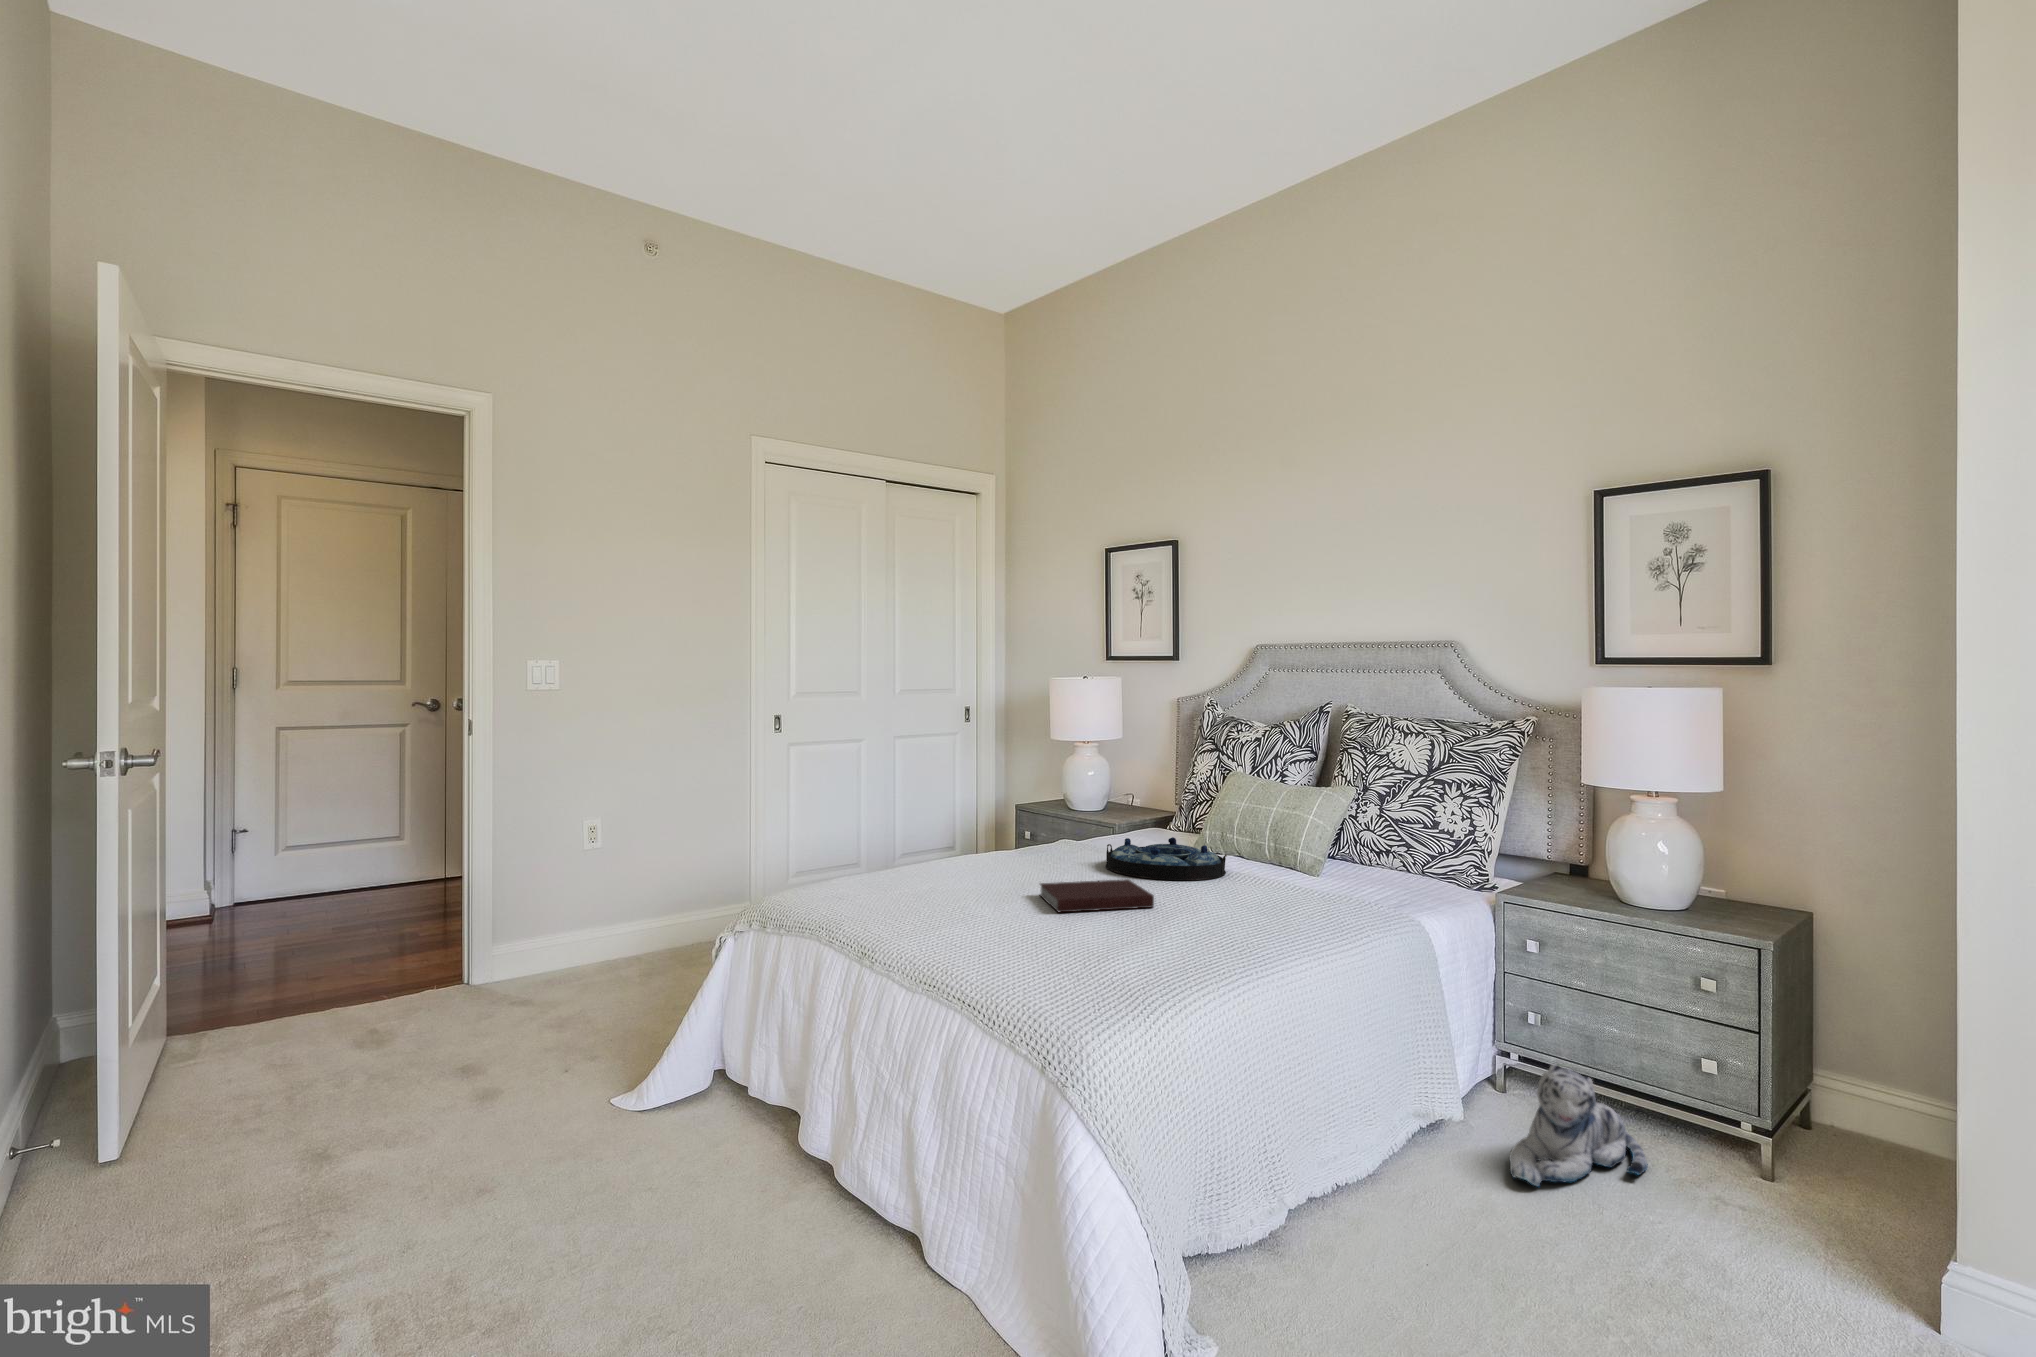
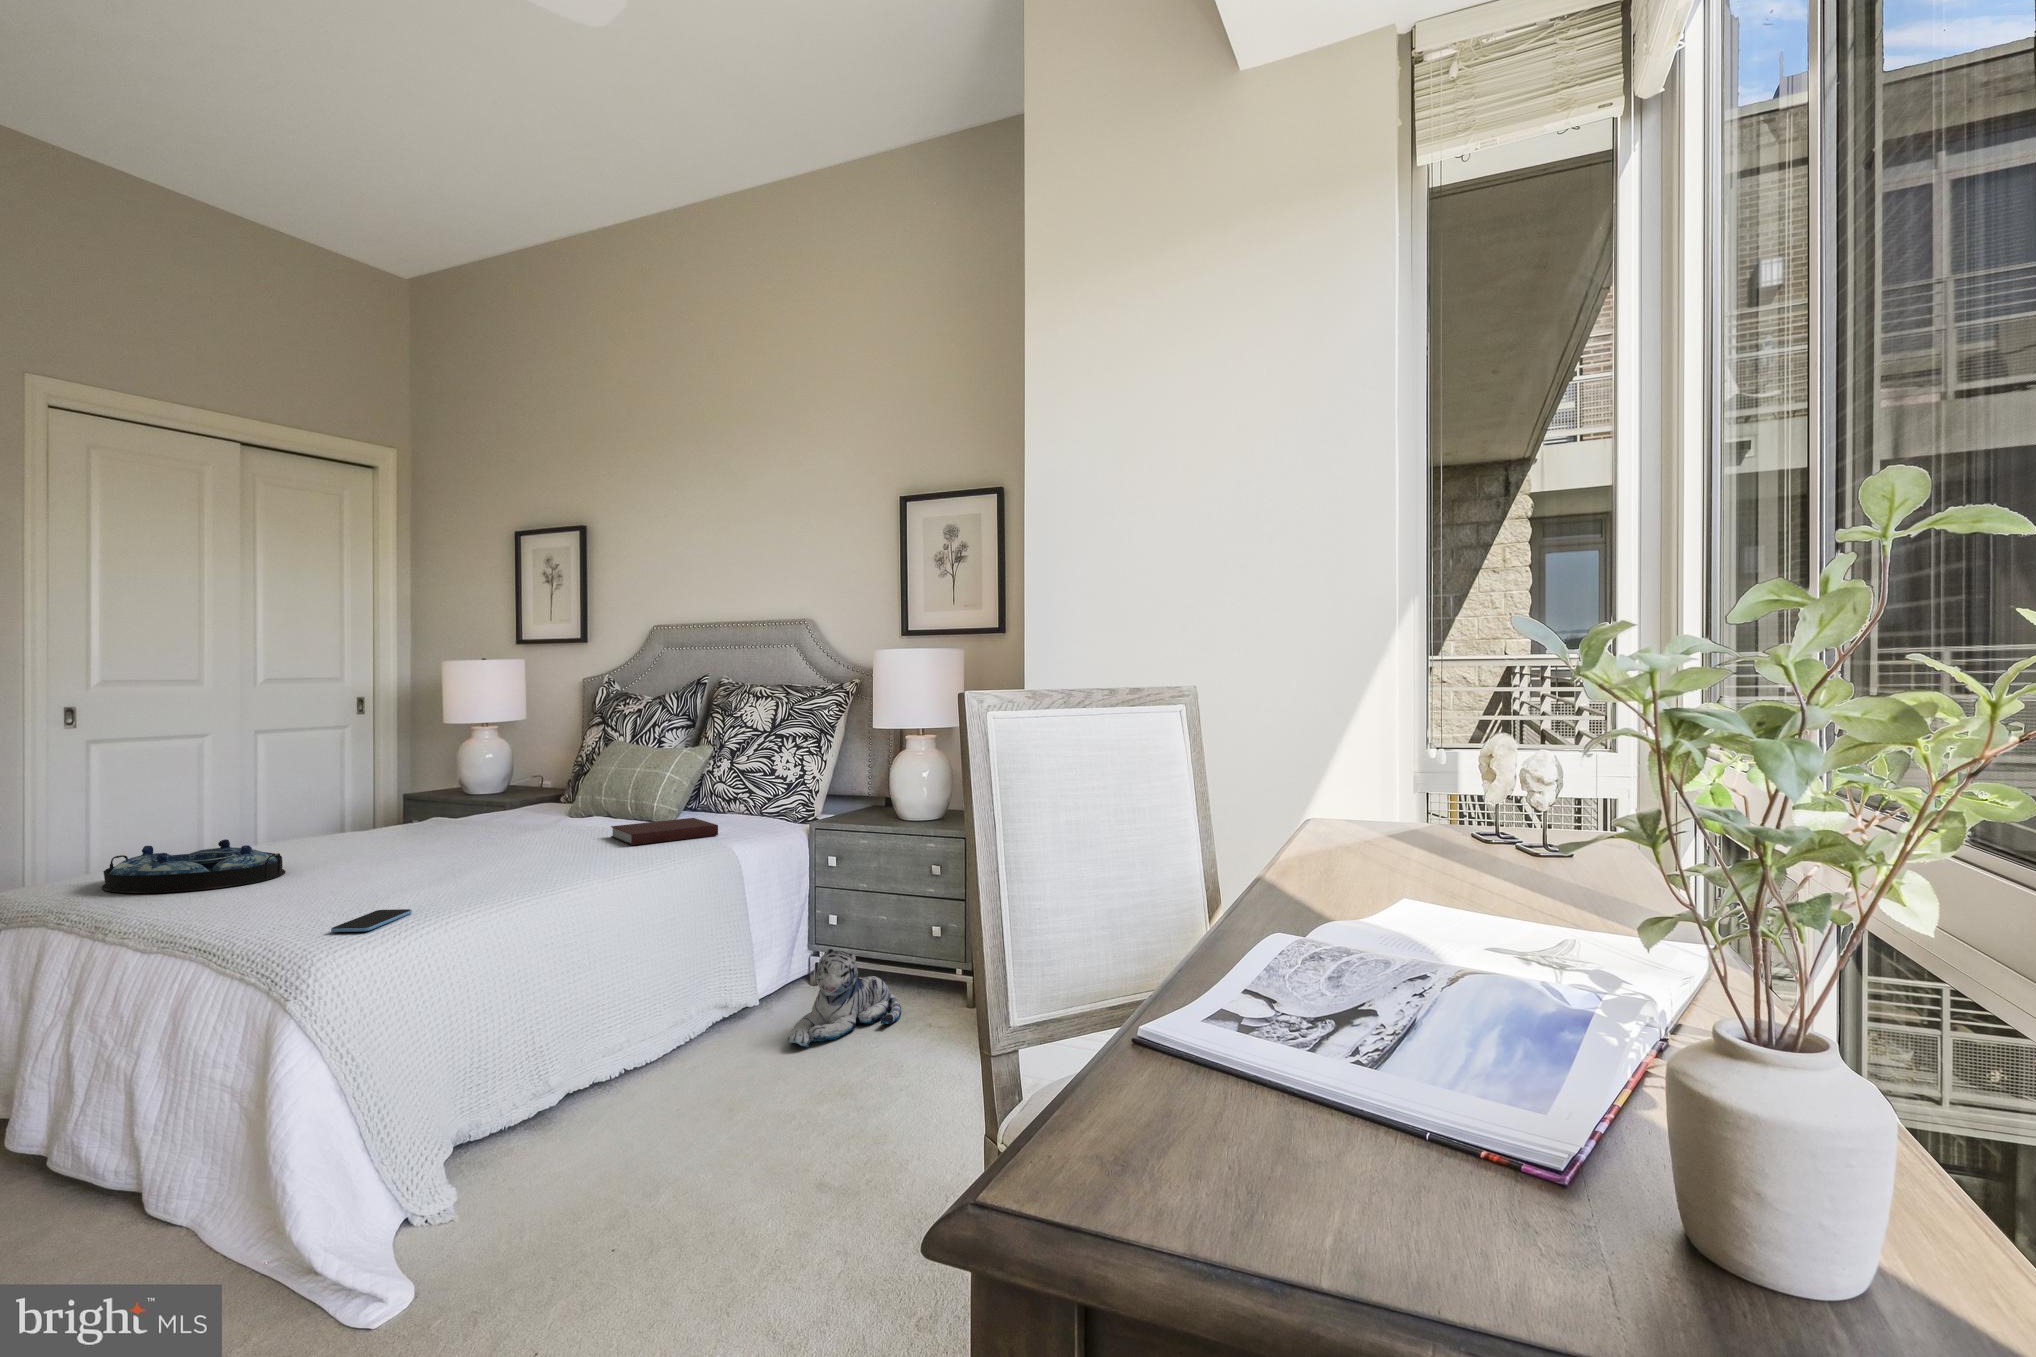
serving tray: present [1106,837,1227,880] -> present [102,839,285,893]
notebook: present [1039,879,1154,912] -> present [611,818,718,845]
smartphone: none [1089,972,1148,1001] -> present [331,909,412,932]

